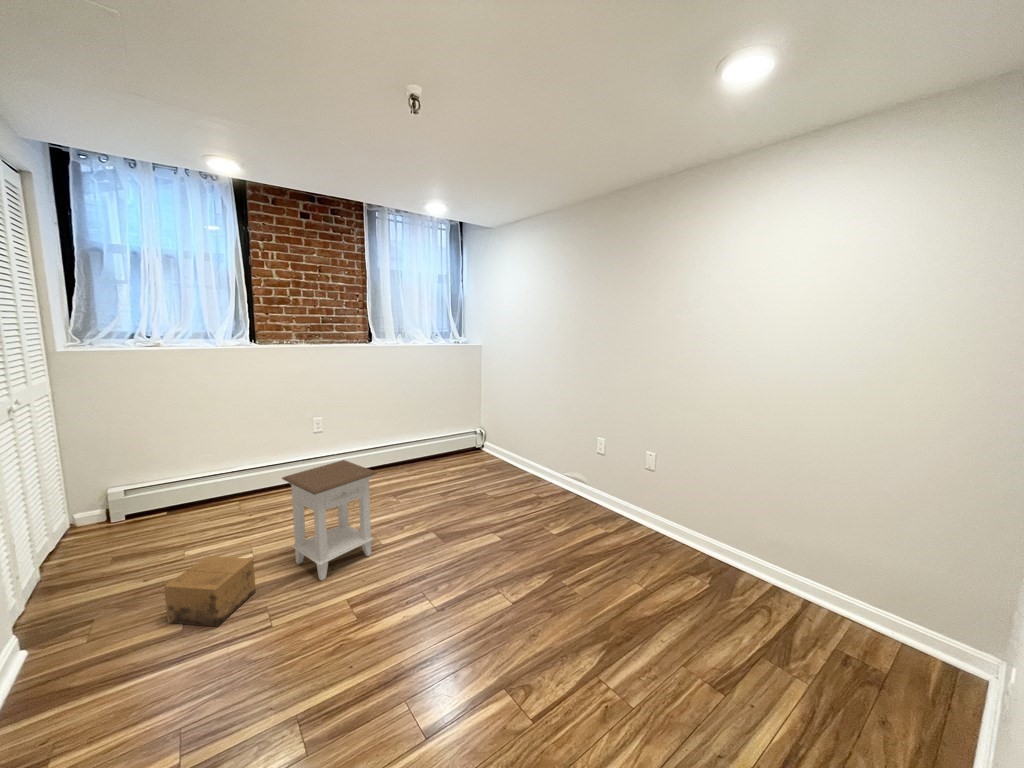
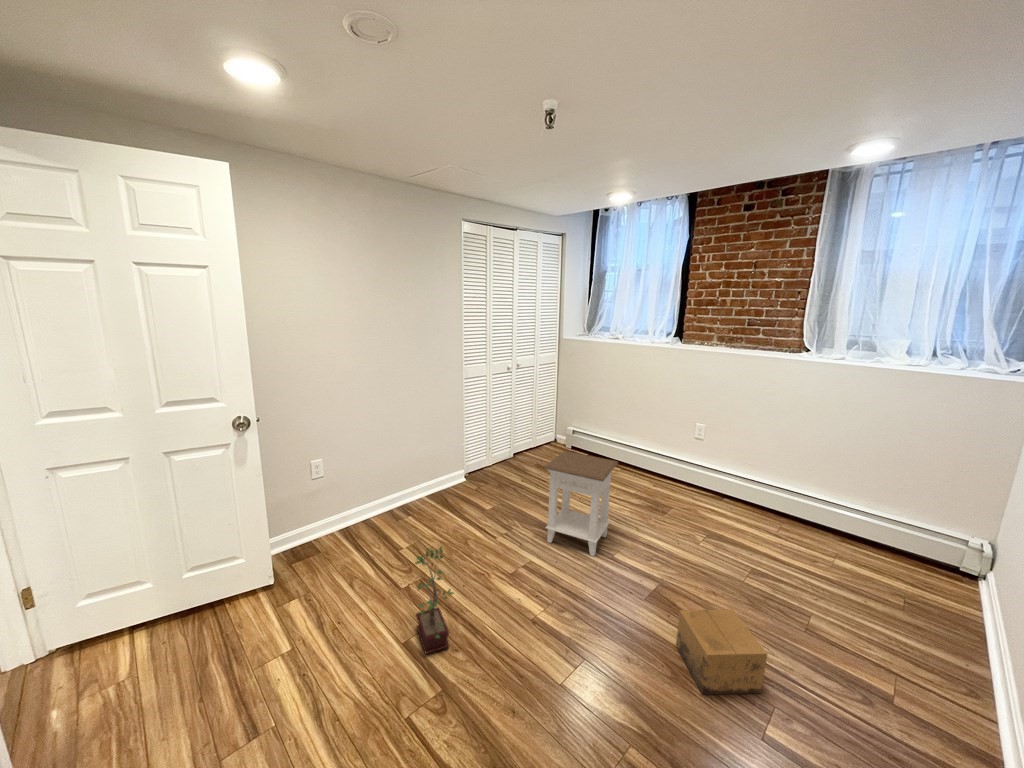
cardboard box: present [164,556,256,627] -> present [676,609,767,695]
potted plant: none [385,576,511,717] -> present [415,547,454,654]

